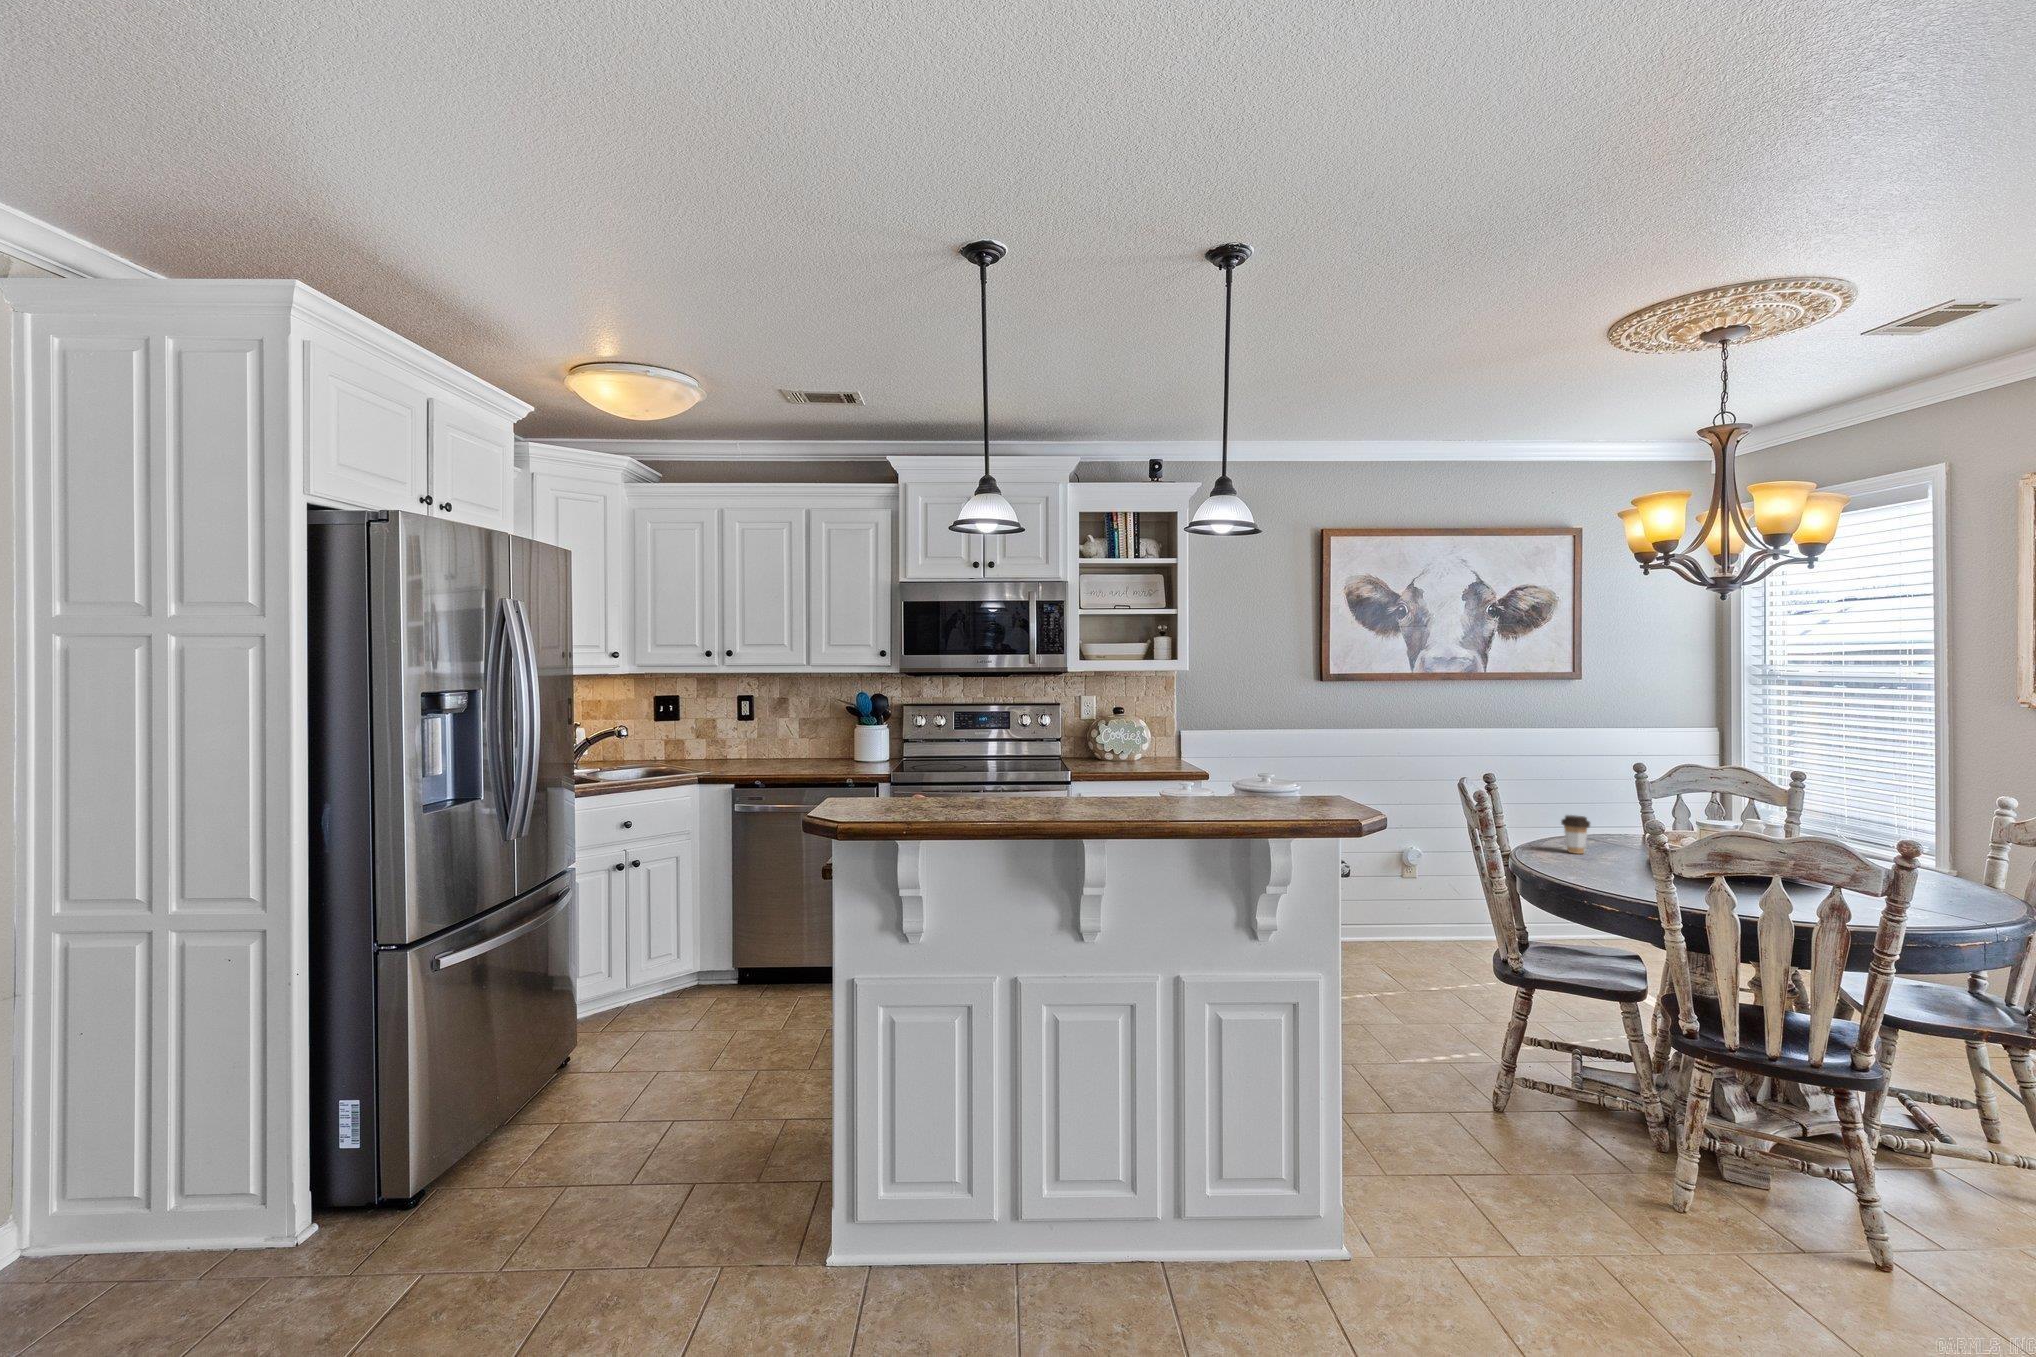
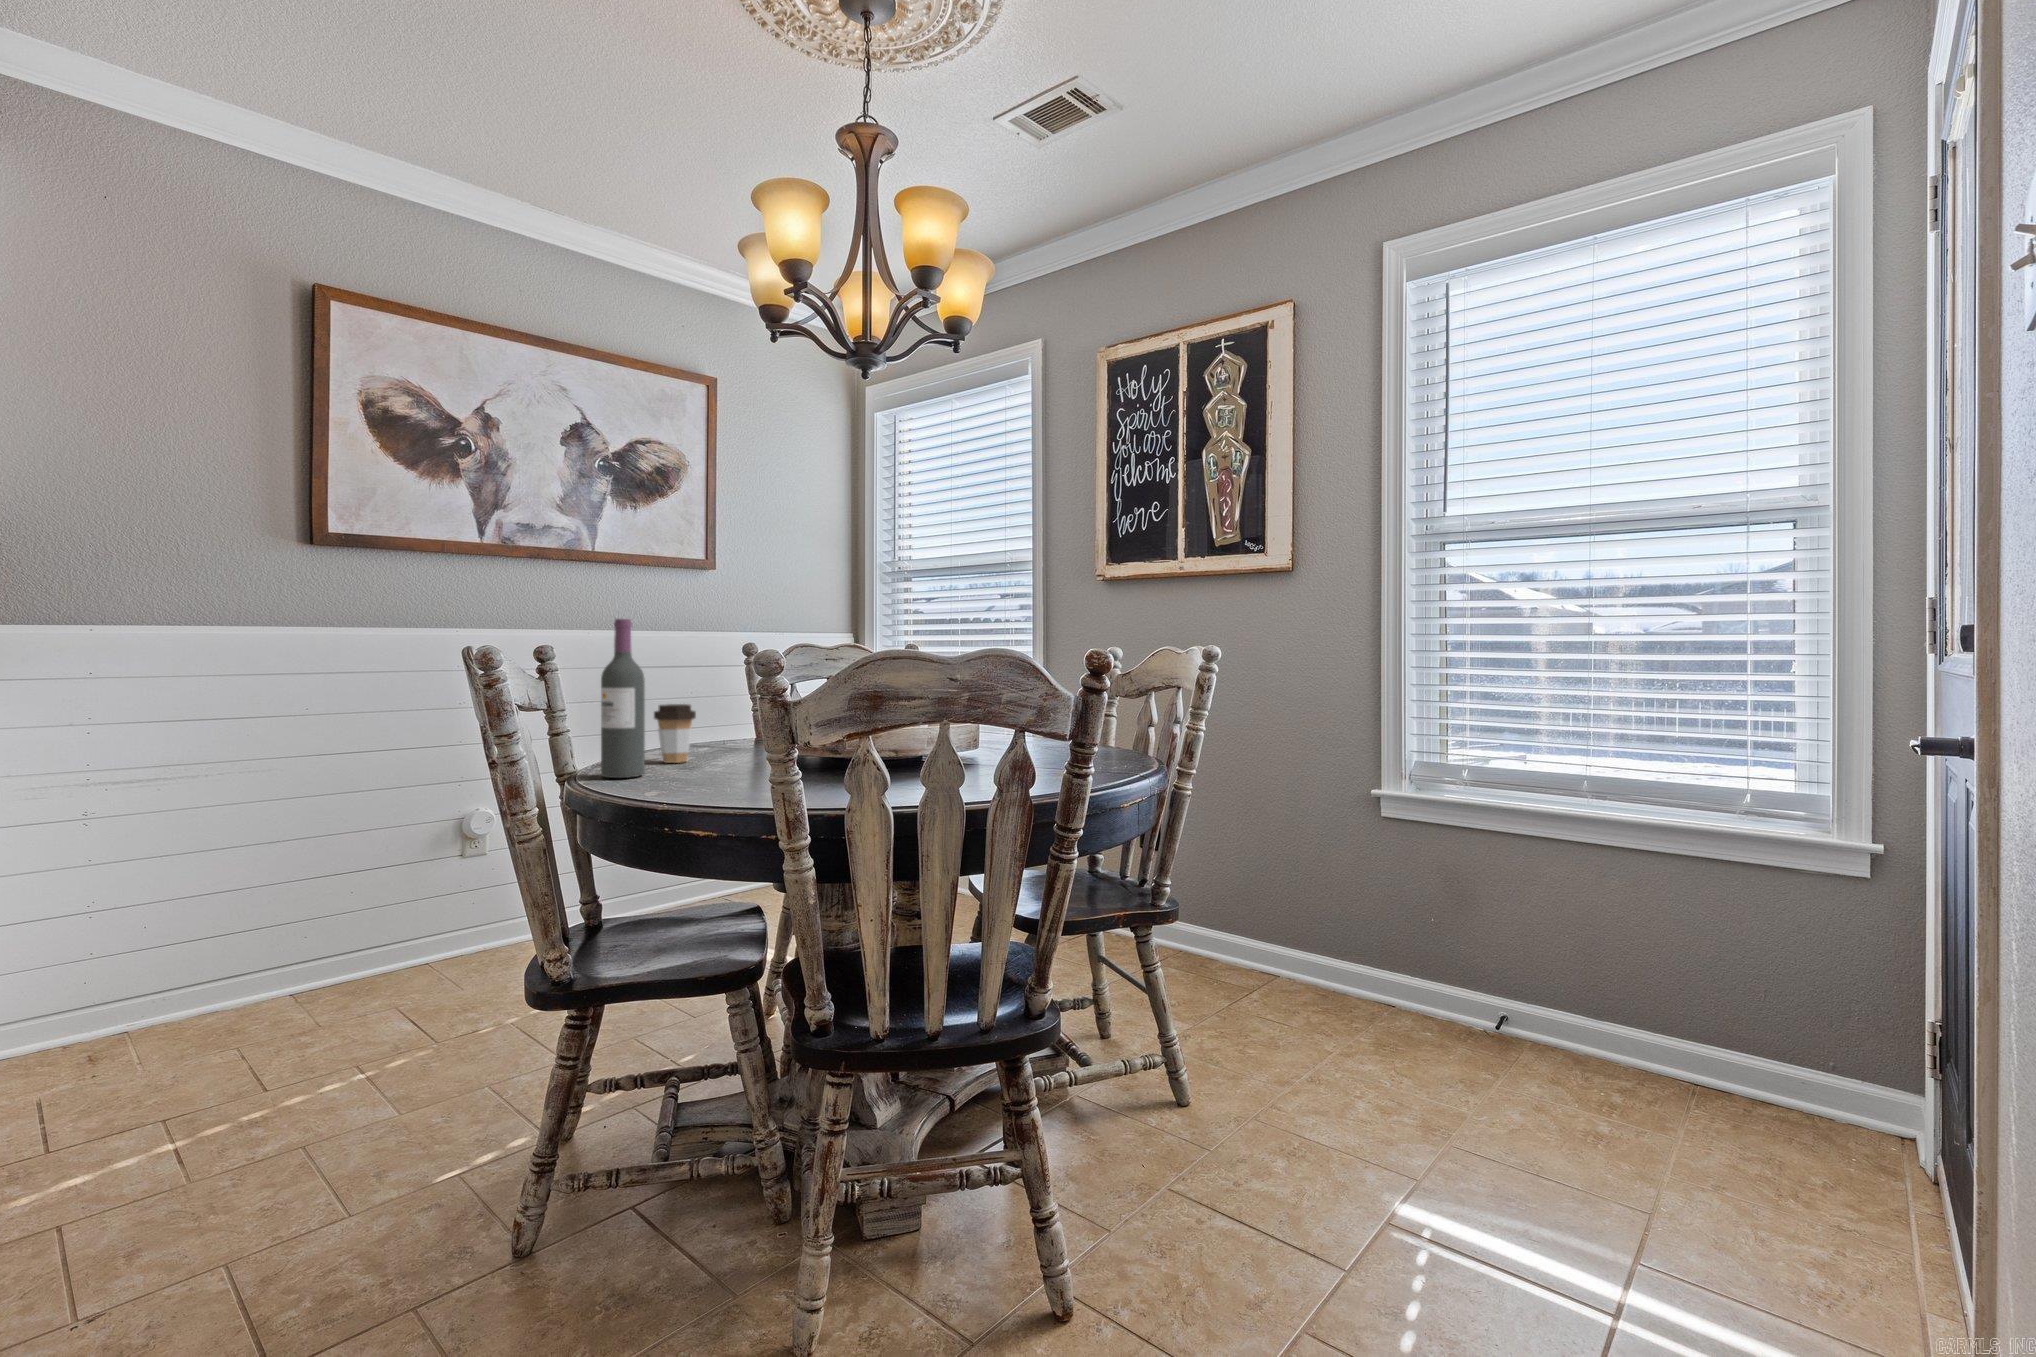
wine bottle: none [1533,768,1560,863] -> present [601,619,645,778]

